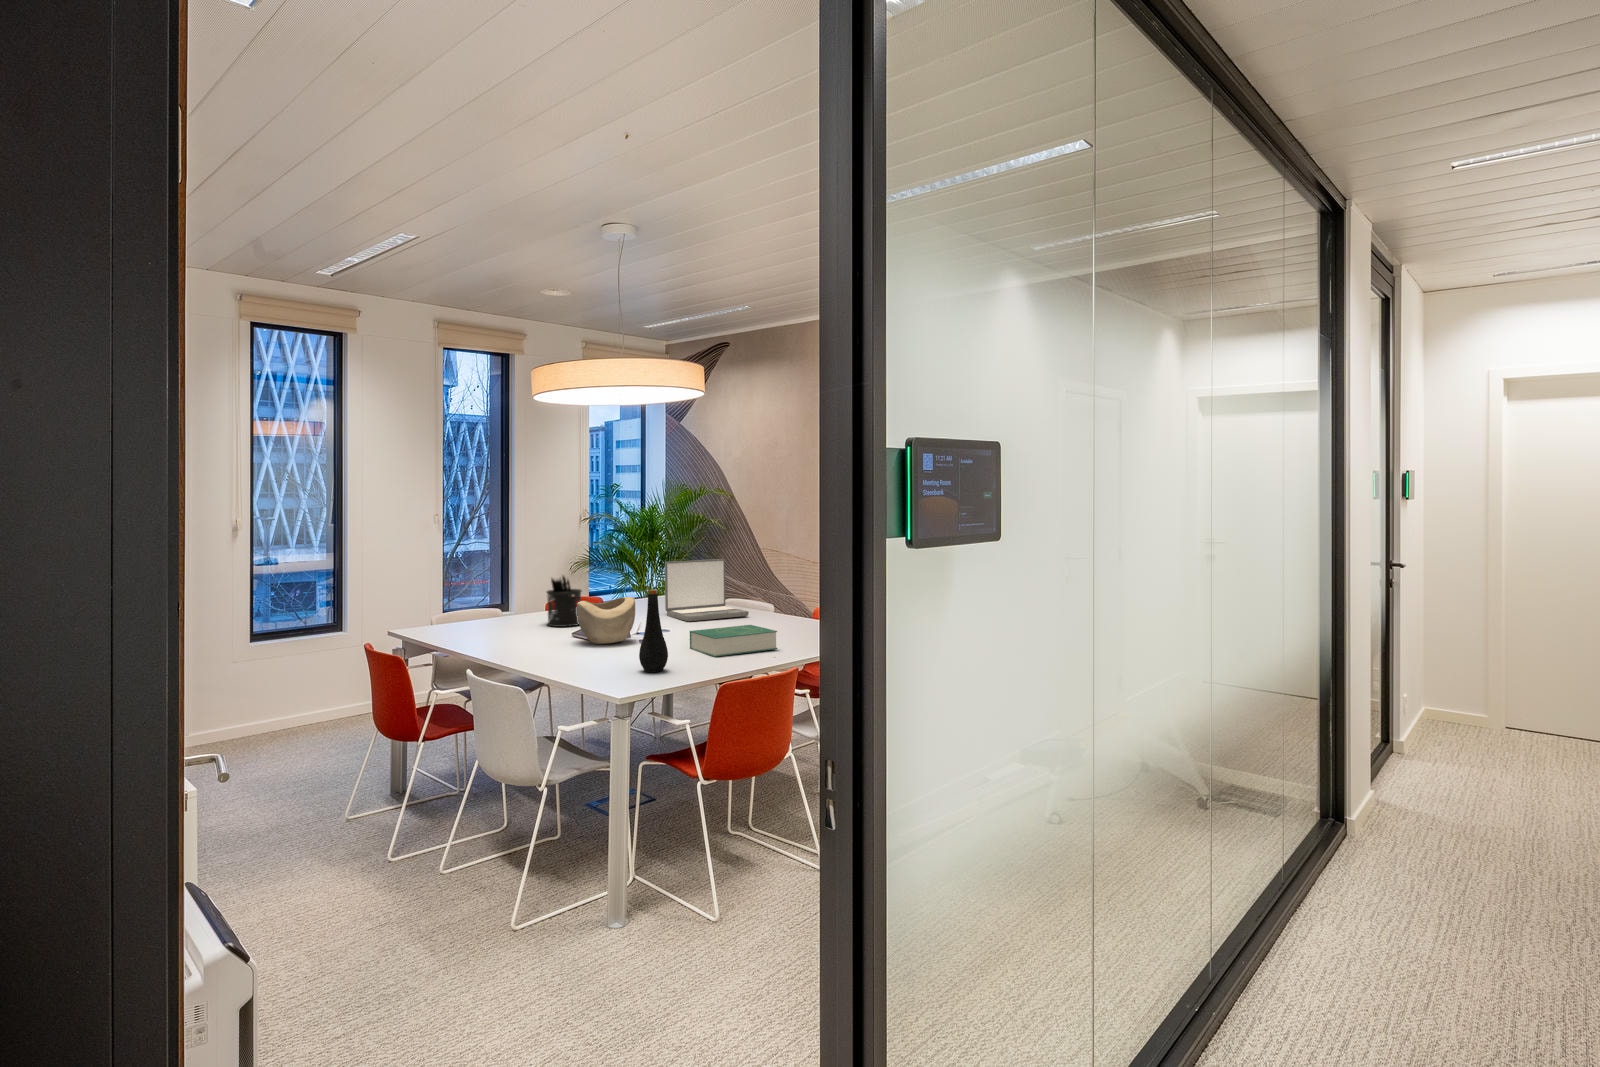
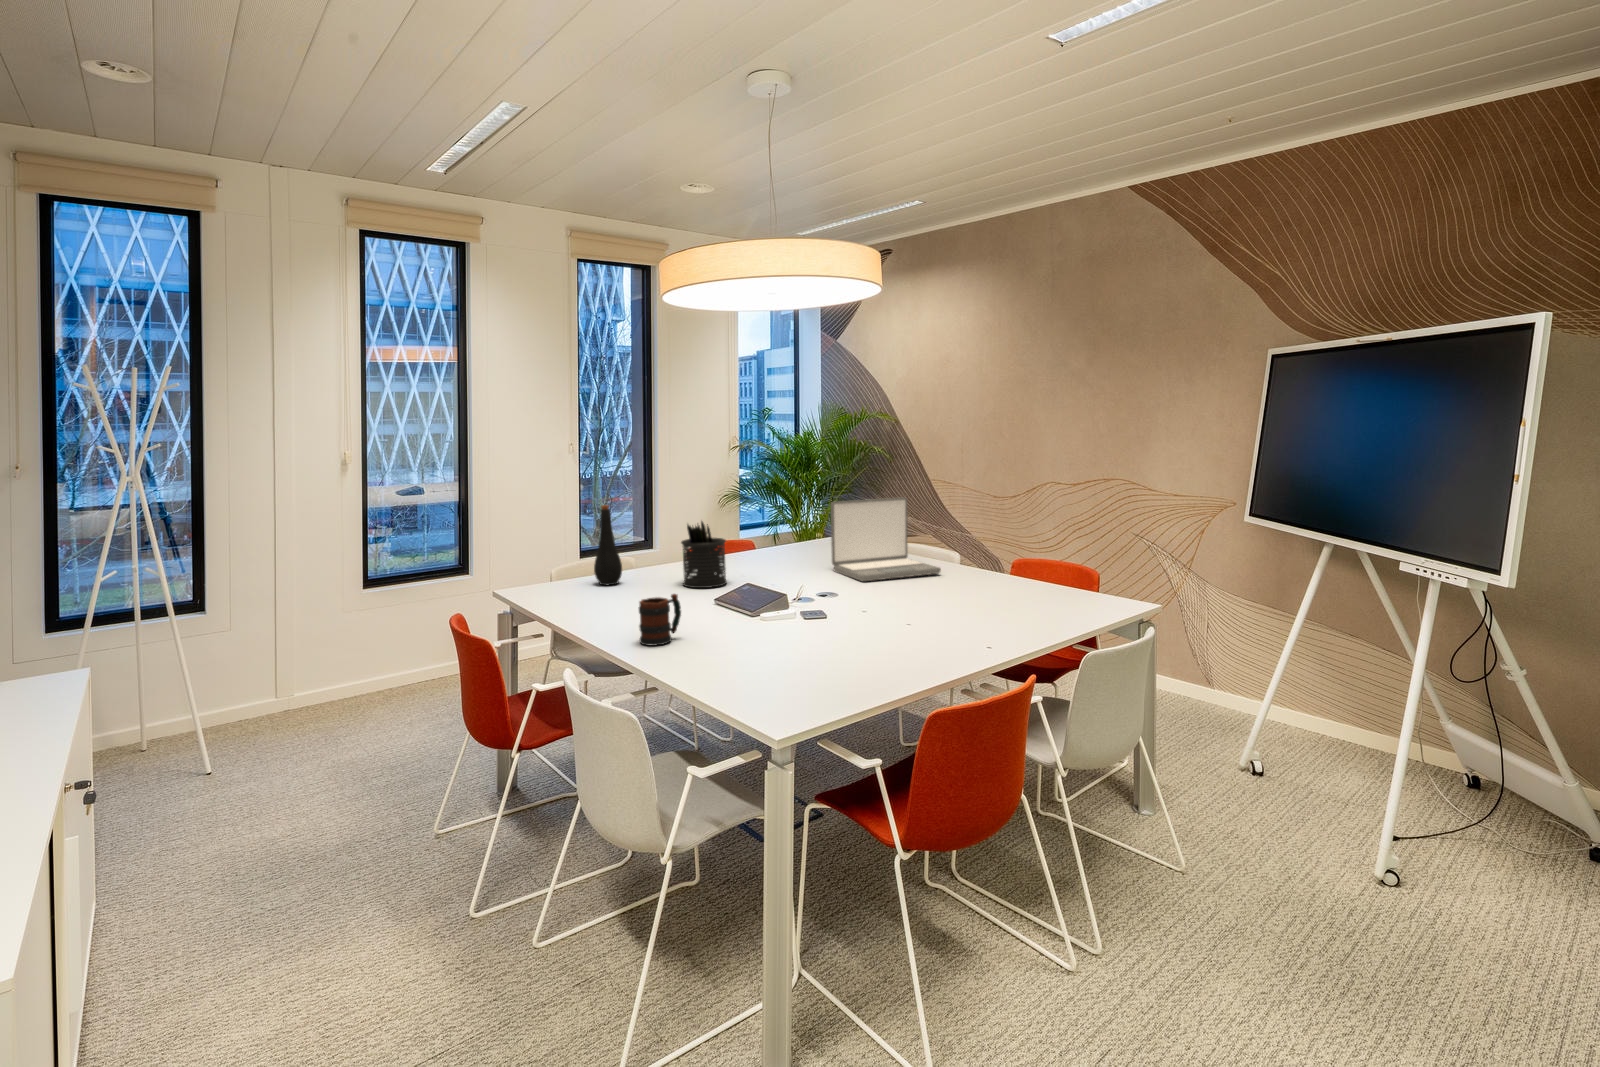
bottle: present [639,590,668,672] -> present [594,505,622,585]
decorative bowl: present [577,597,635,644] -> none [718,555,796,620]
mug: none [520,622,551,658] -> present [639,594,681,646]
book: present [690,625,777,657] -> none [874,597,1003,650]

